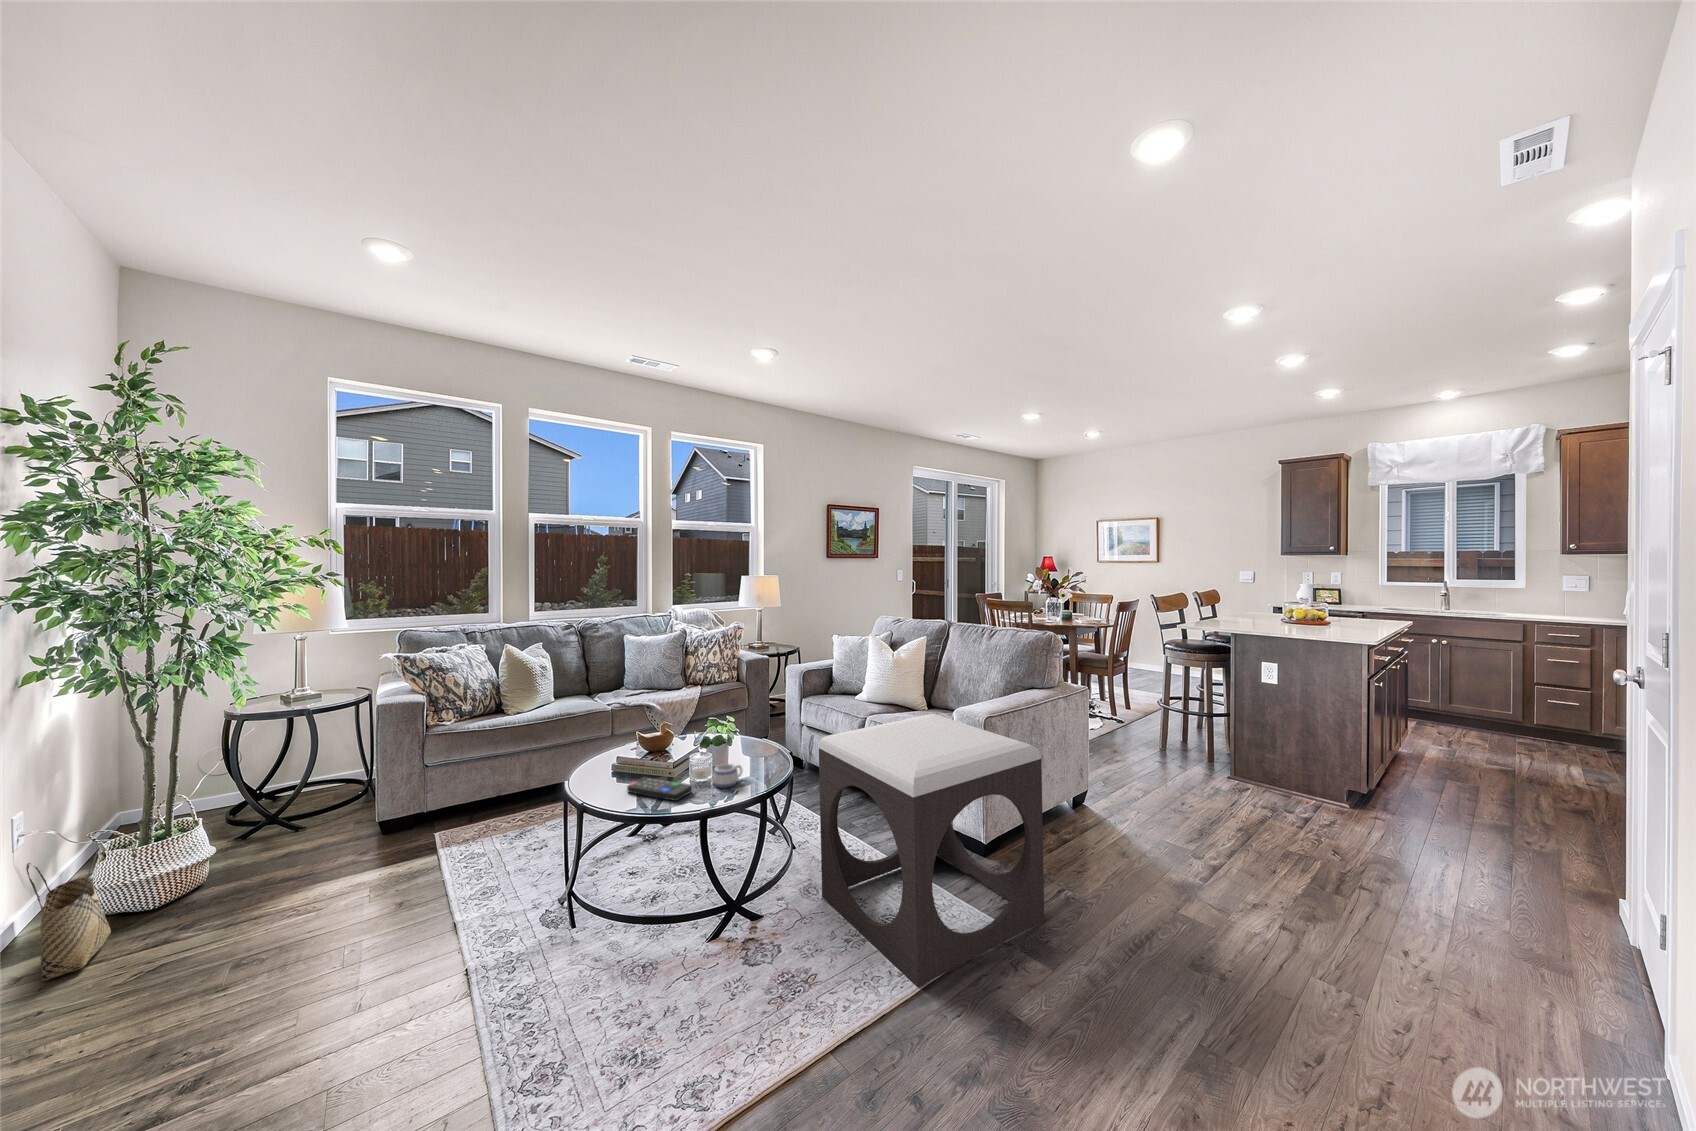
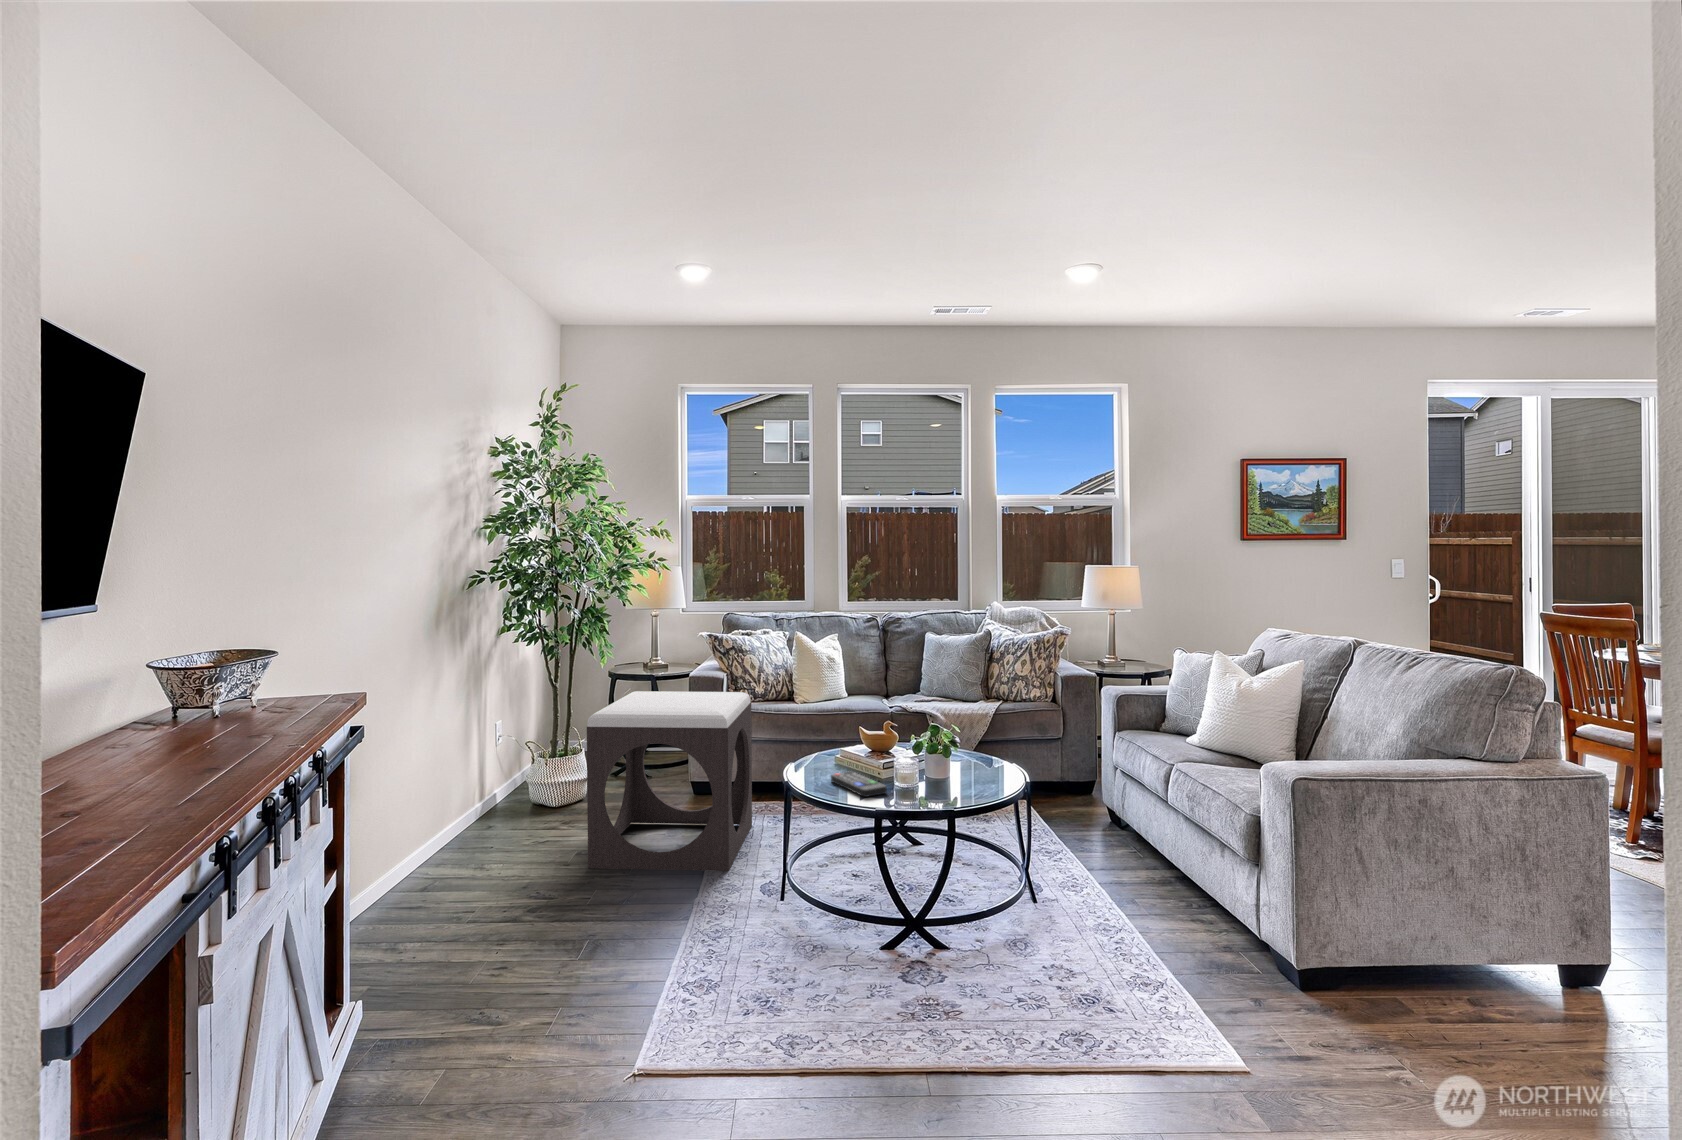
footstool: present [819,714,1044,987] -> present [587,691,752,871]
mug: present [713,764,743,787] -> none [910,773,947,797]
woven basket: present [26,846,111,981] -> none [473,747,514,833]

